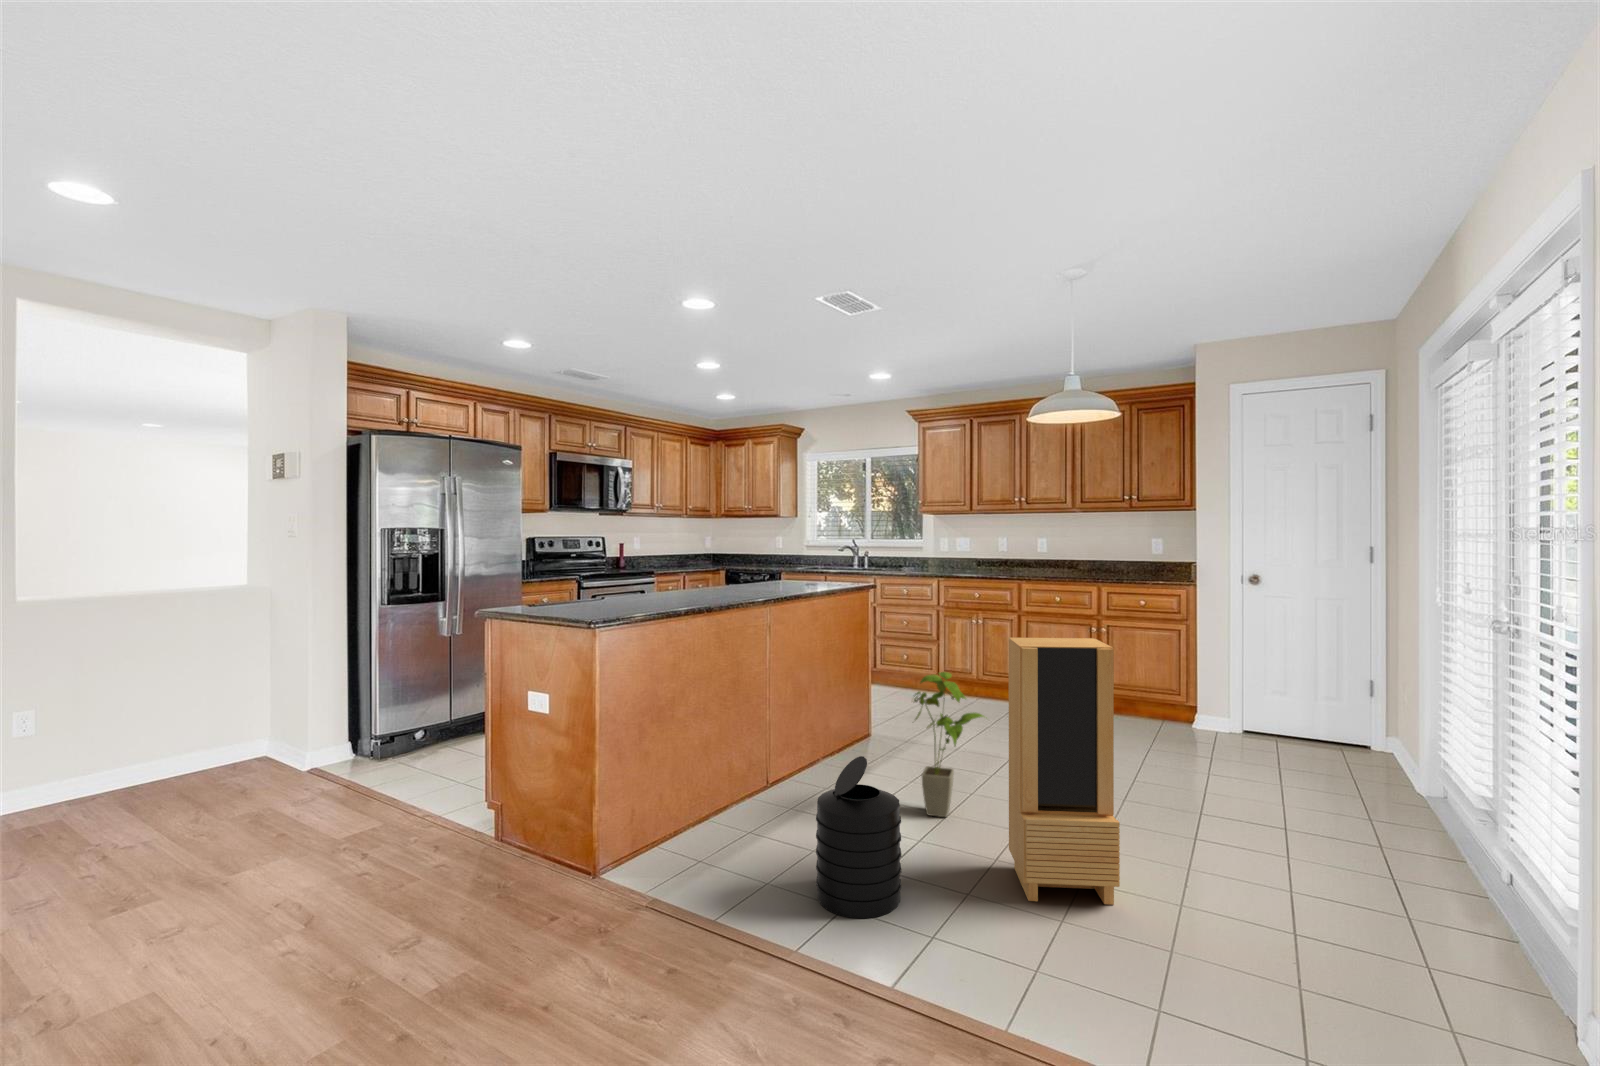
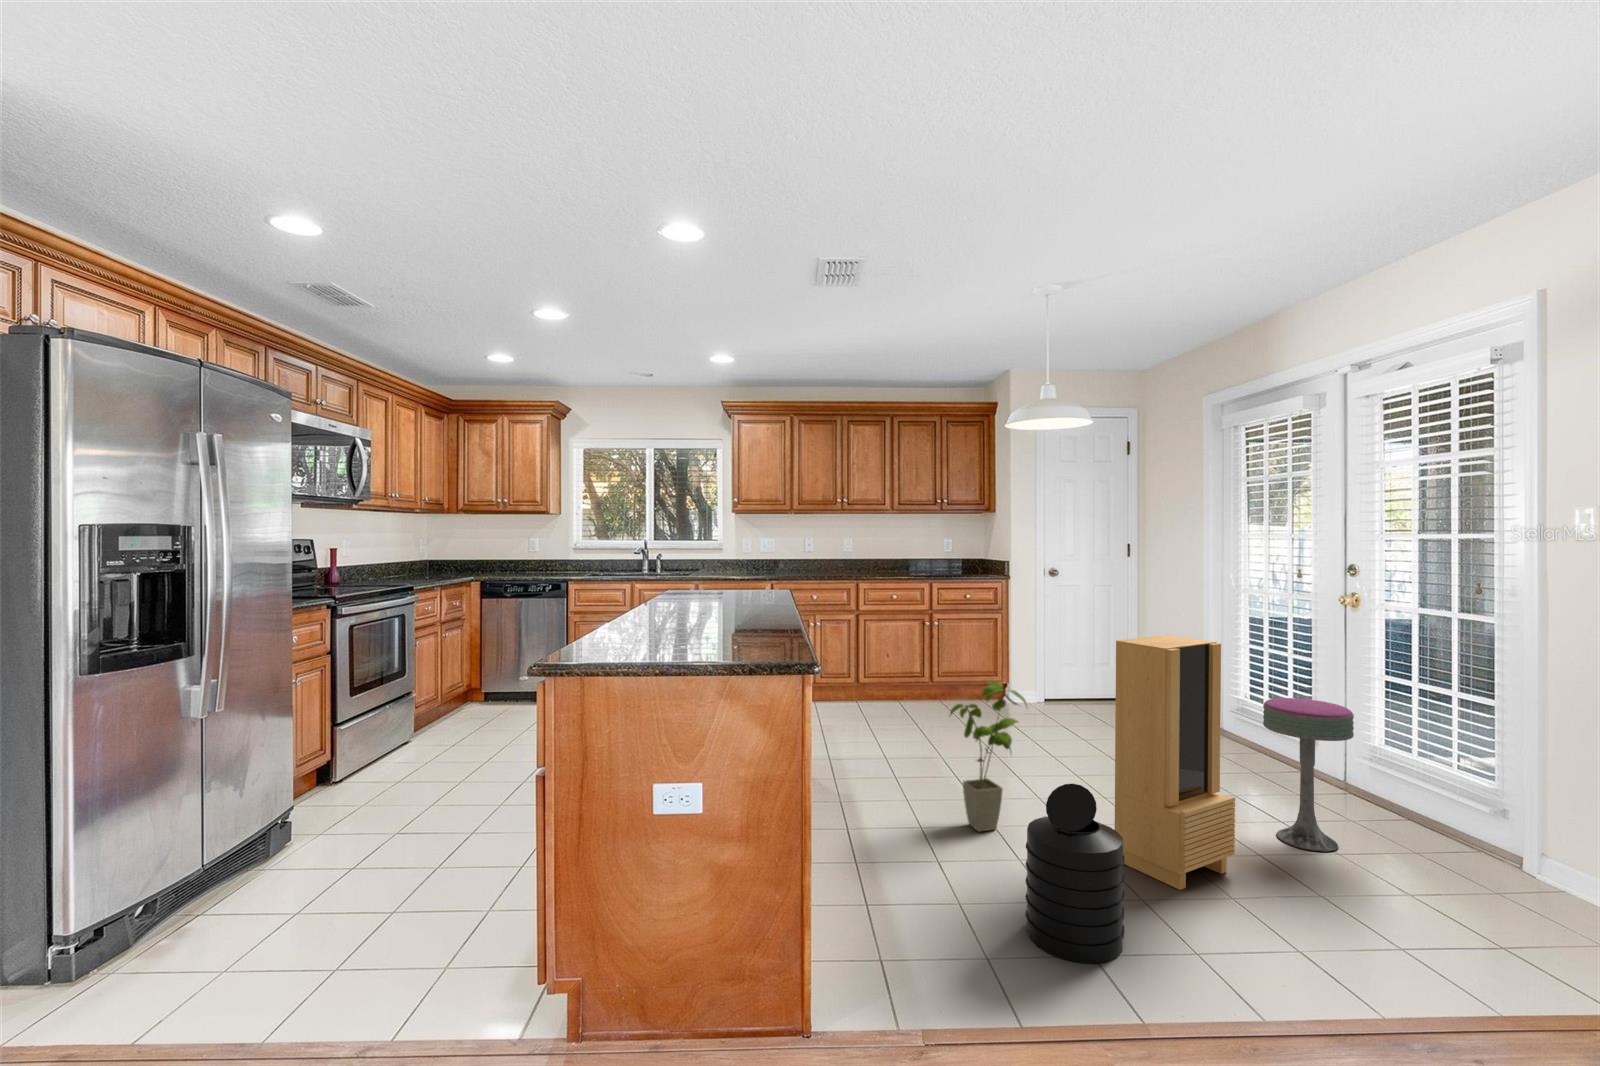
bar stool: none [1237,731,1349,929] -> present [1263,698,1354,852]

